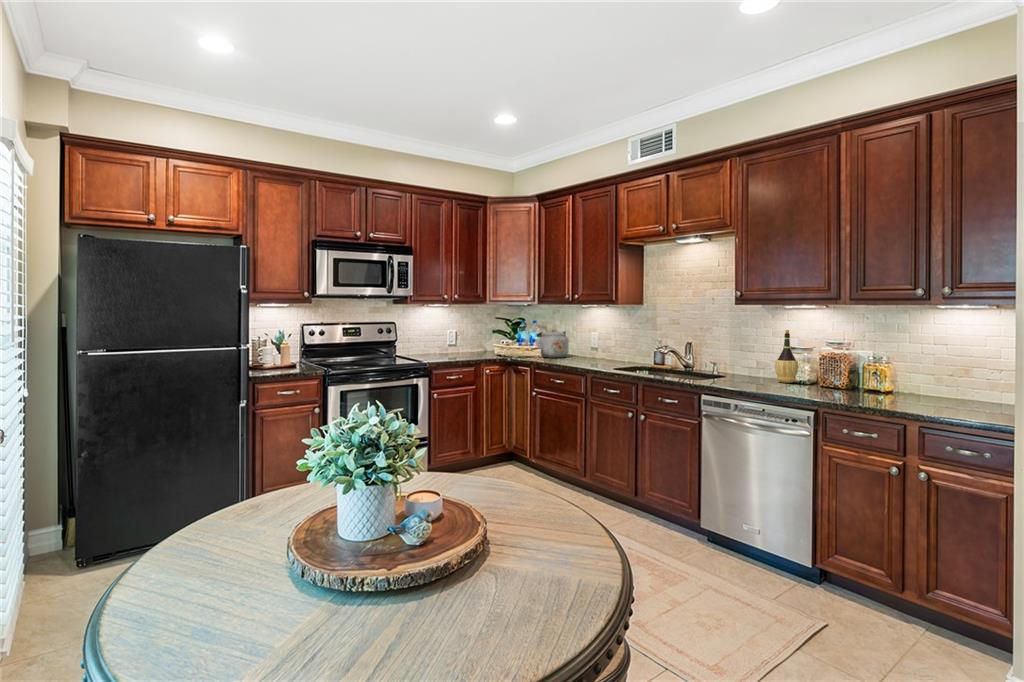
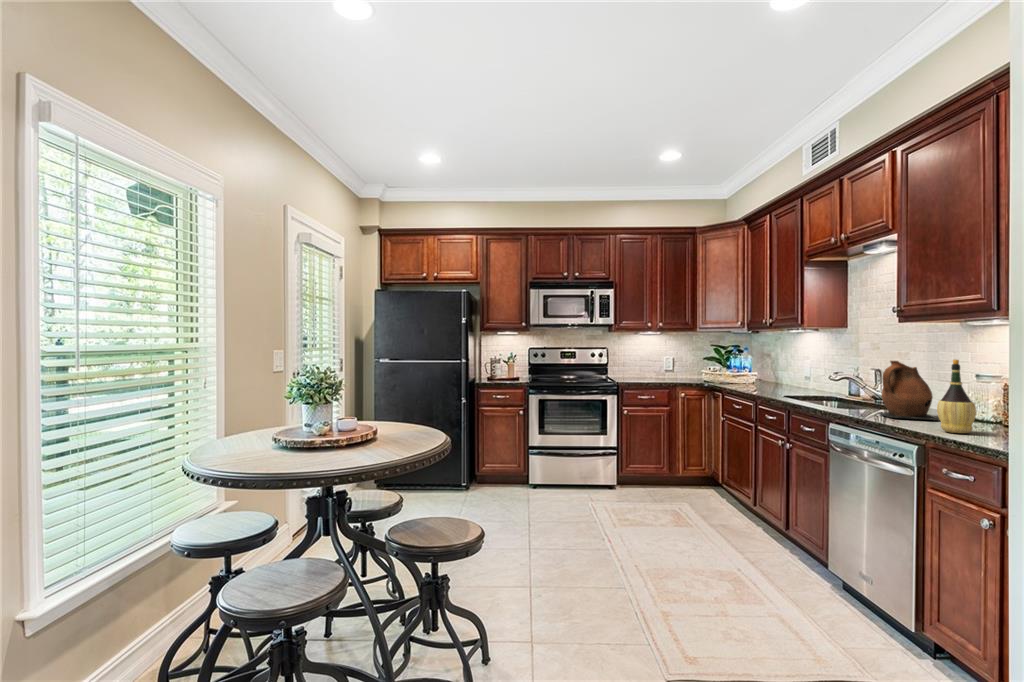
kettle: present [536,330,569,358] -> none [737,356,777,386]
ceramic pitcher: none [709,331,753,376] -> present [880,361,939,420]

